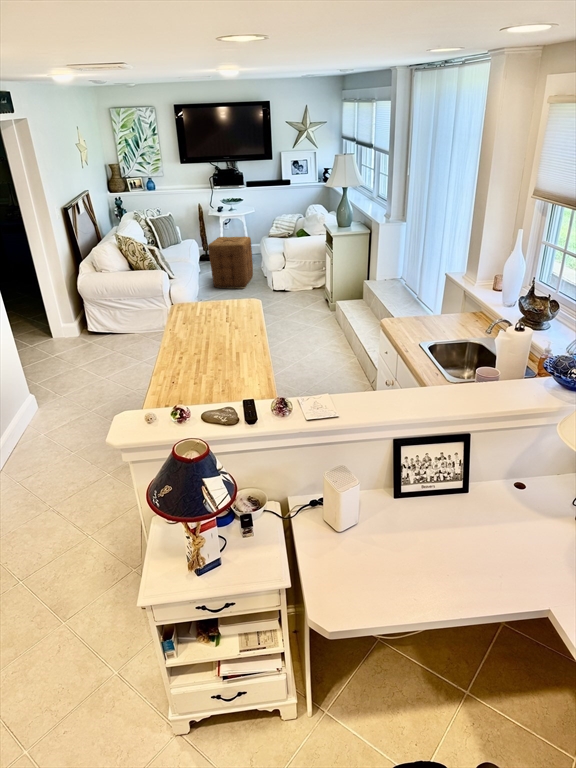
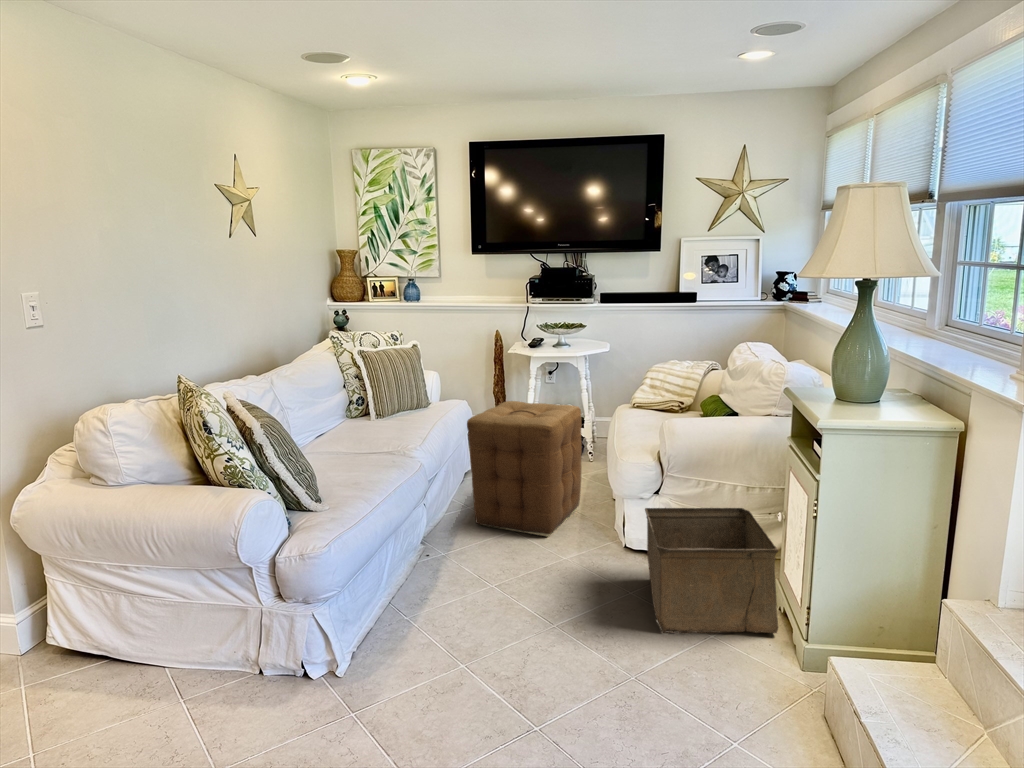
storage bin: none [281,267,325,307] -> present [645,508,778,633]

